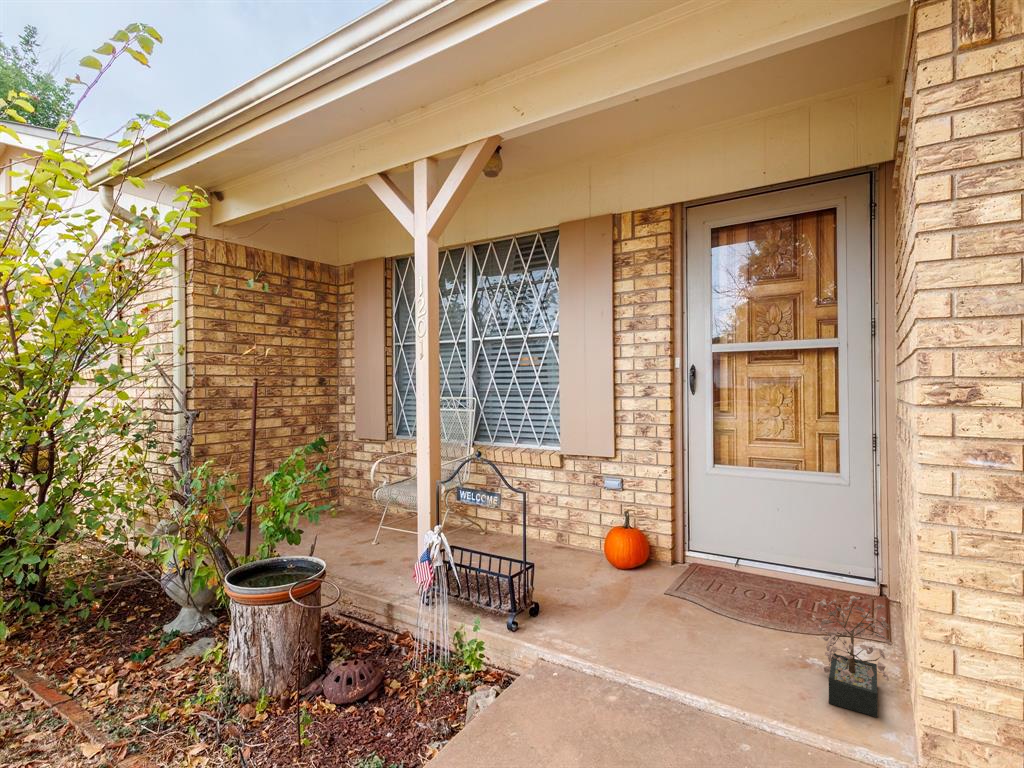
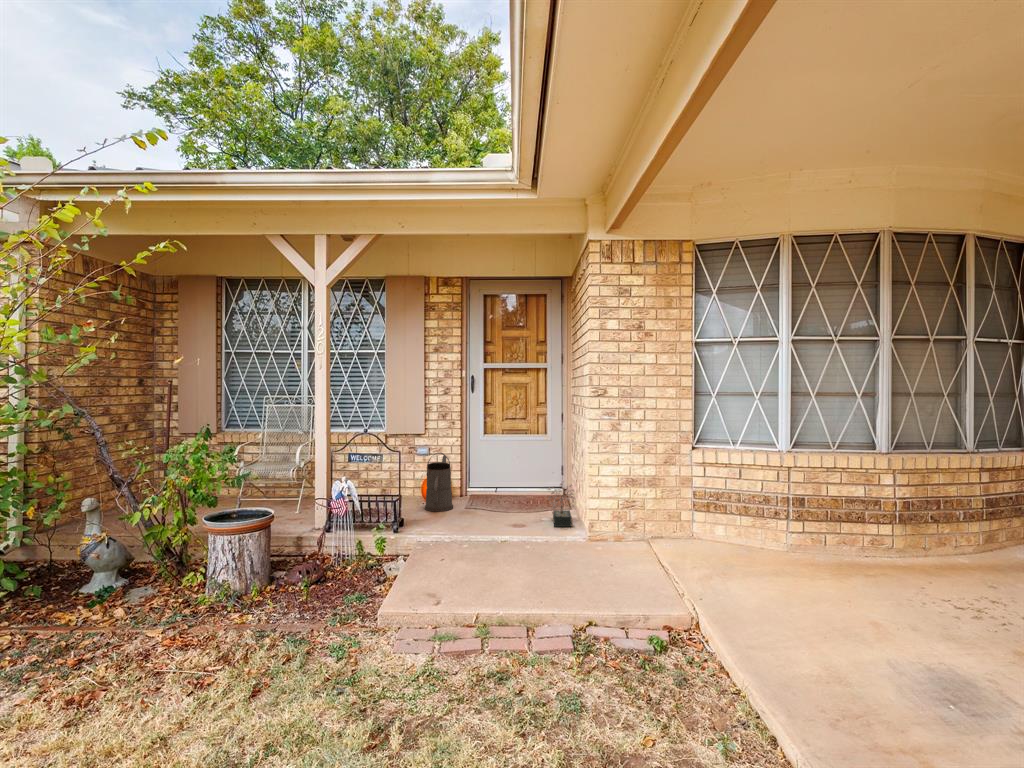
watering can: none [595,492,645,593] -> present [425,453,453,512]

